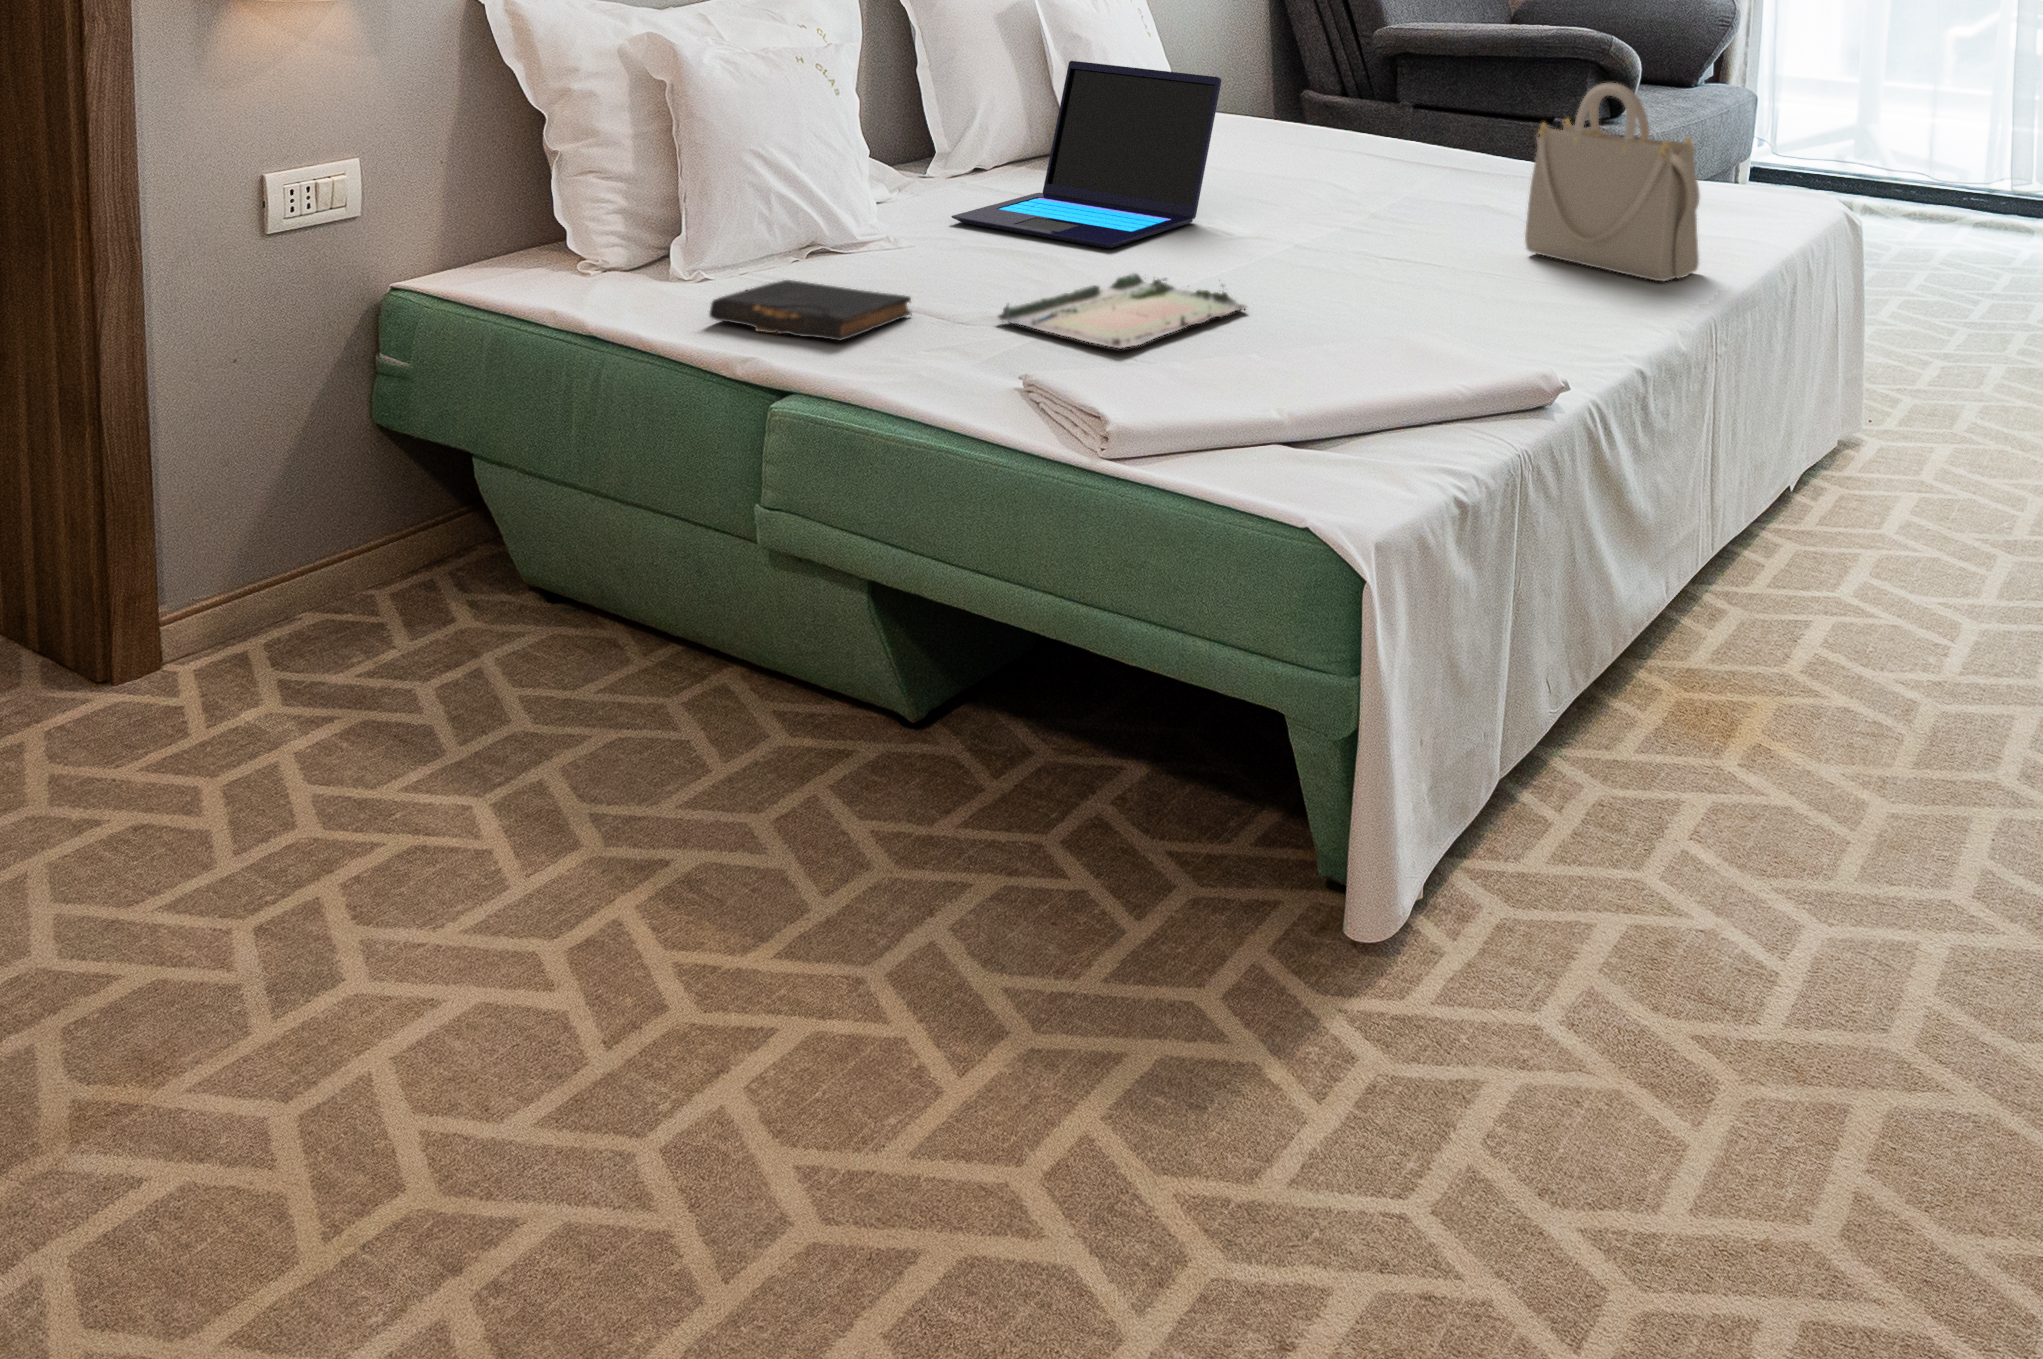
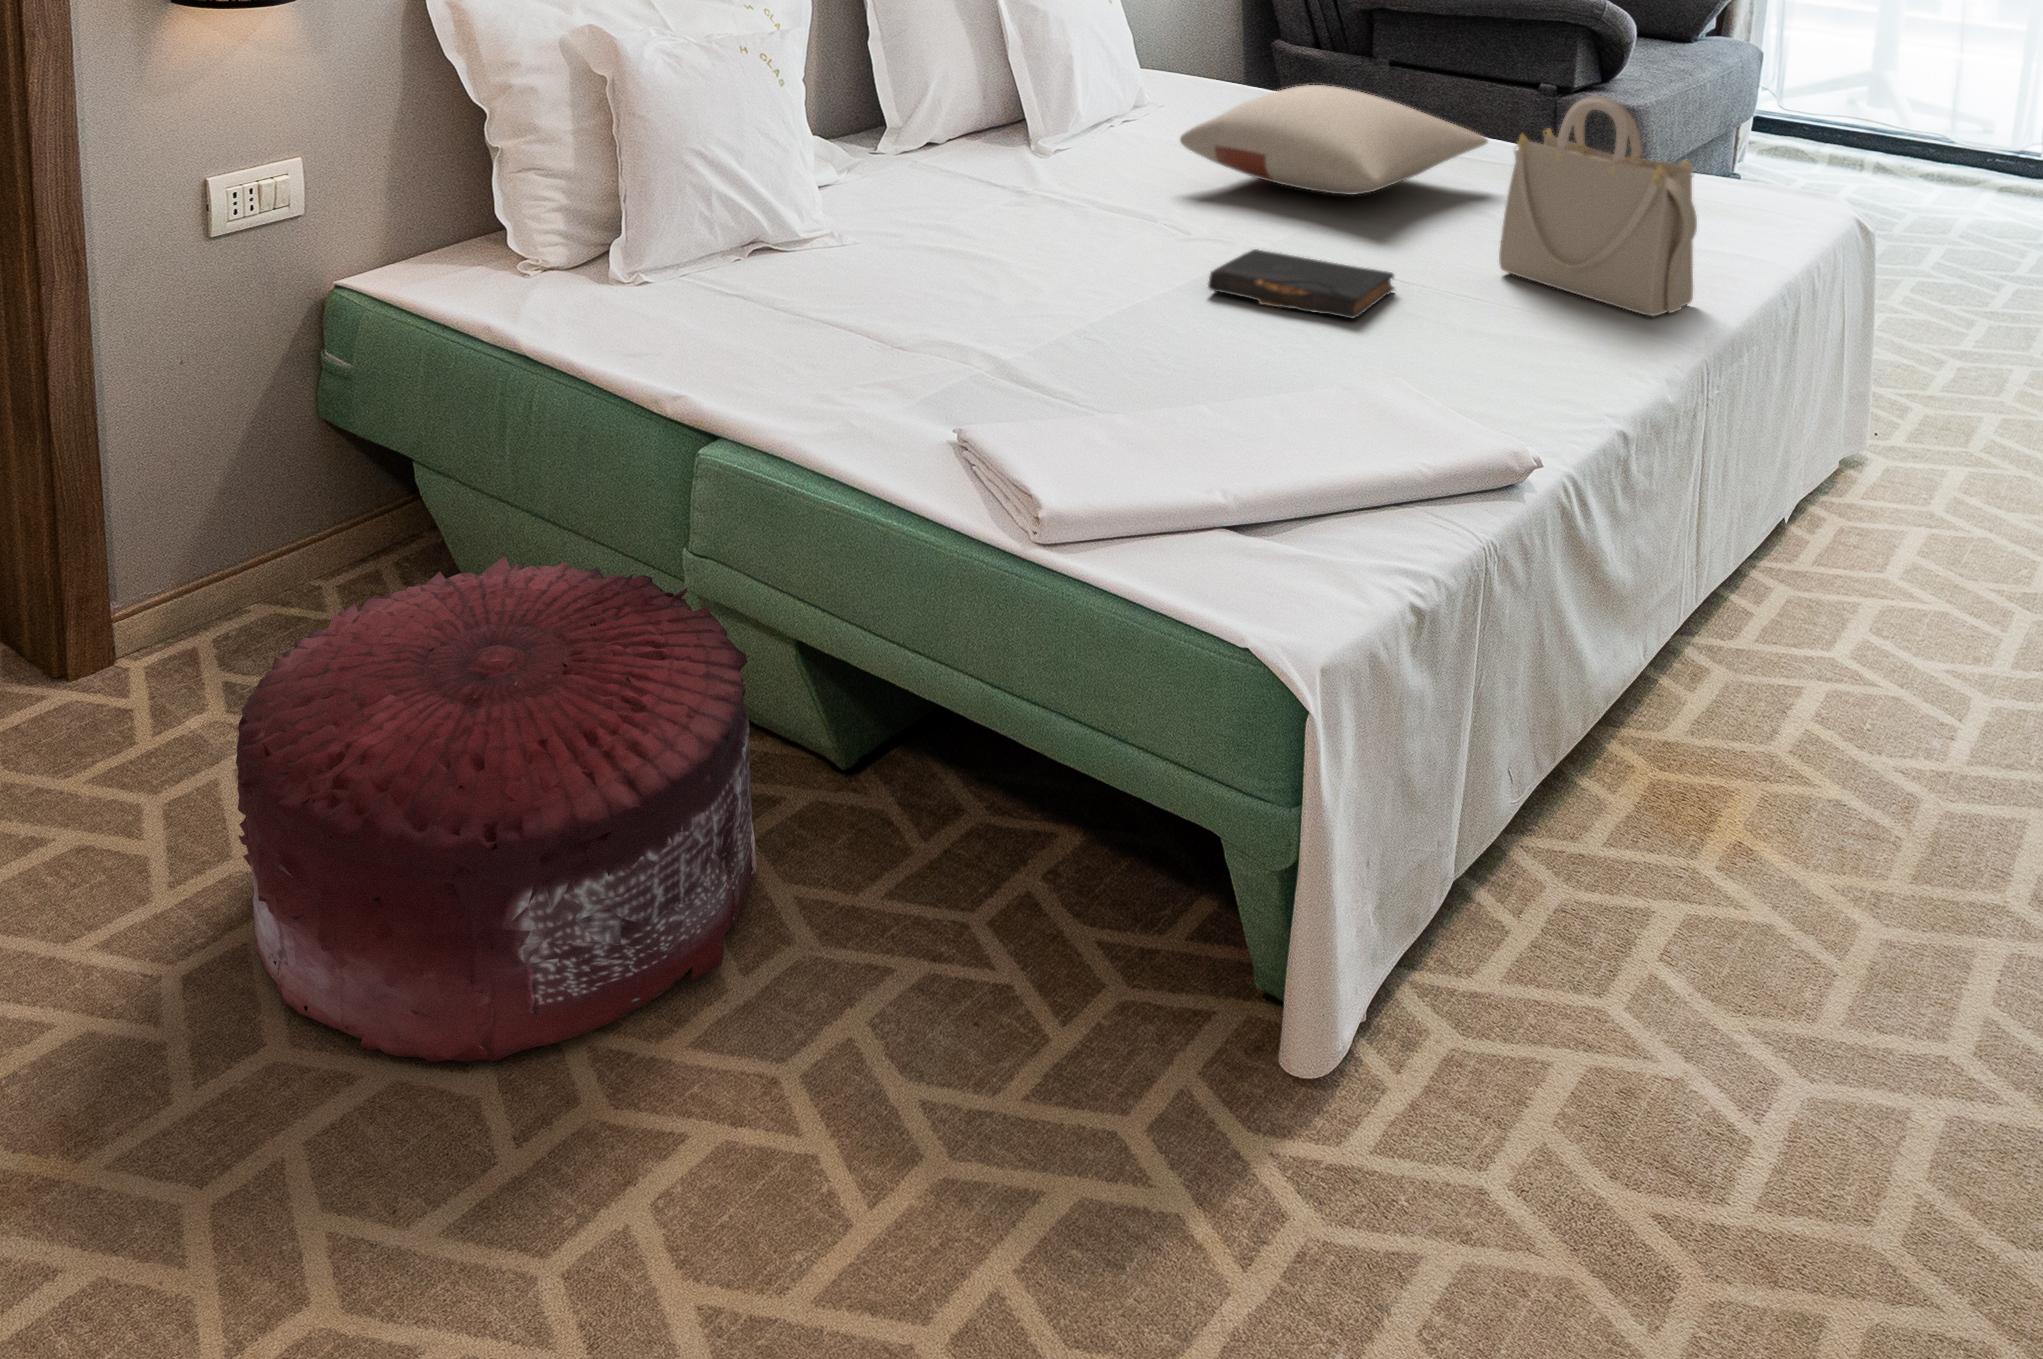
laptop: present [951,61,1221,248] -> none [890,42,1173,253]
pillow: none [1229,101,1516,197] -> present [1180,85,1488,195]
tray: present [998,273,1246,349] -> none [932,290,1197,392]
book: present [710,280,912,341] -> present [1208,249,1394,318]
pouf: none [316,524,834,979] -> present [236,556,757,1062]

